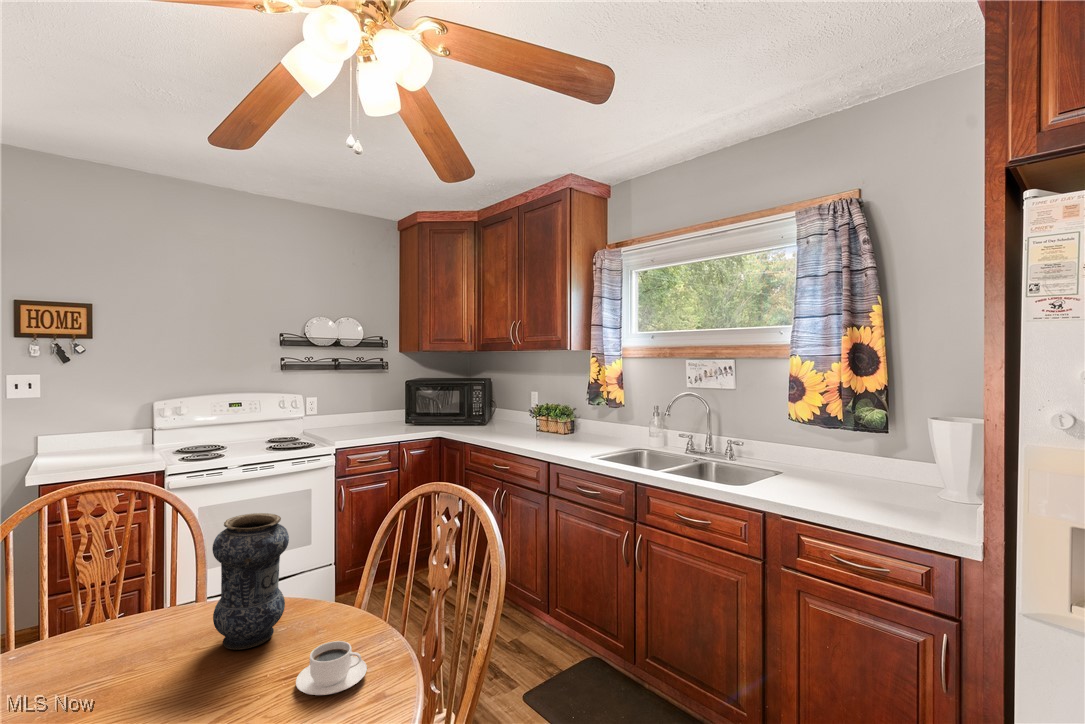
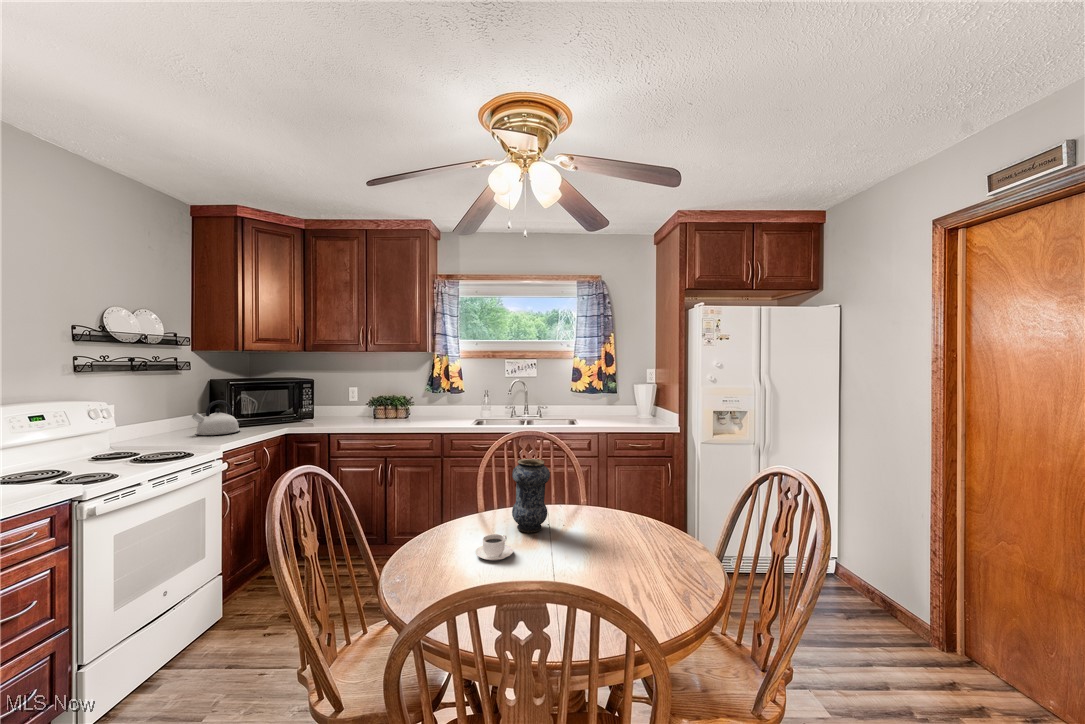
kettle: none [363,400,403,433] -> present [192,400,240,435]
coffee cup: present [296,641,367,695] -> present [475,534,513,560]

